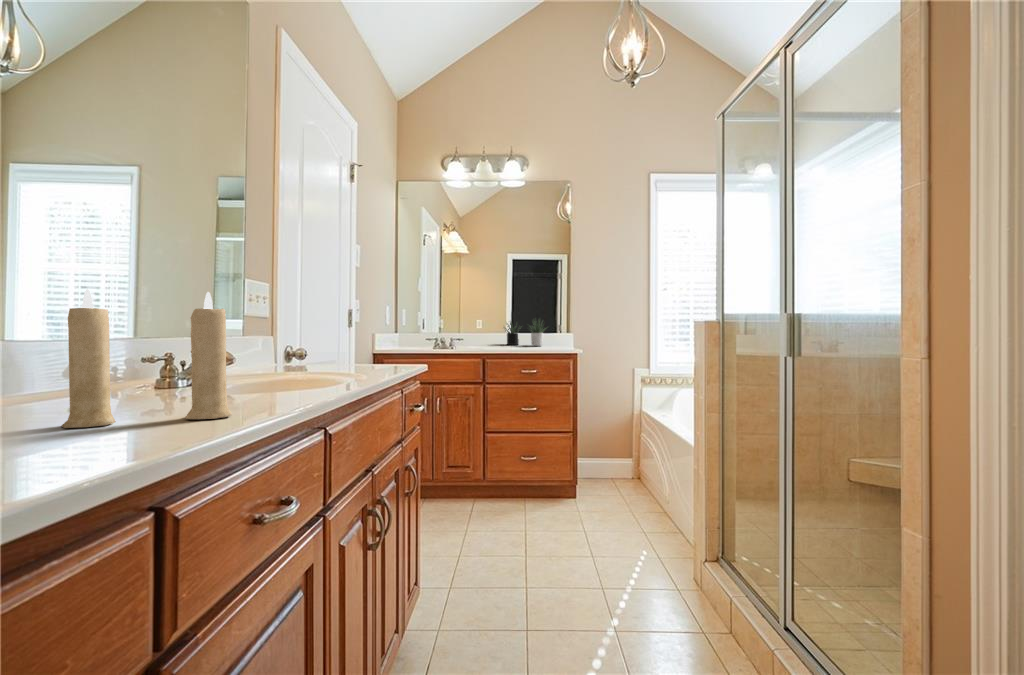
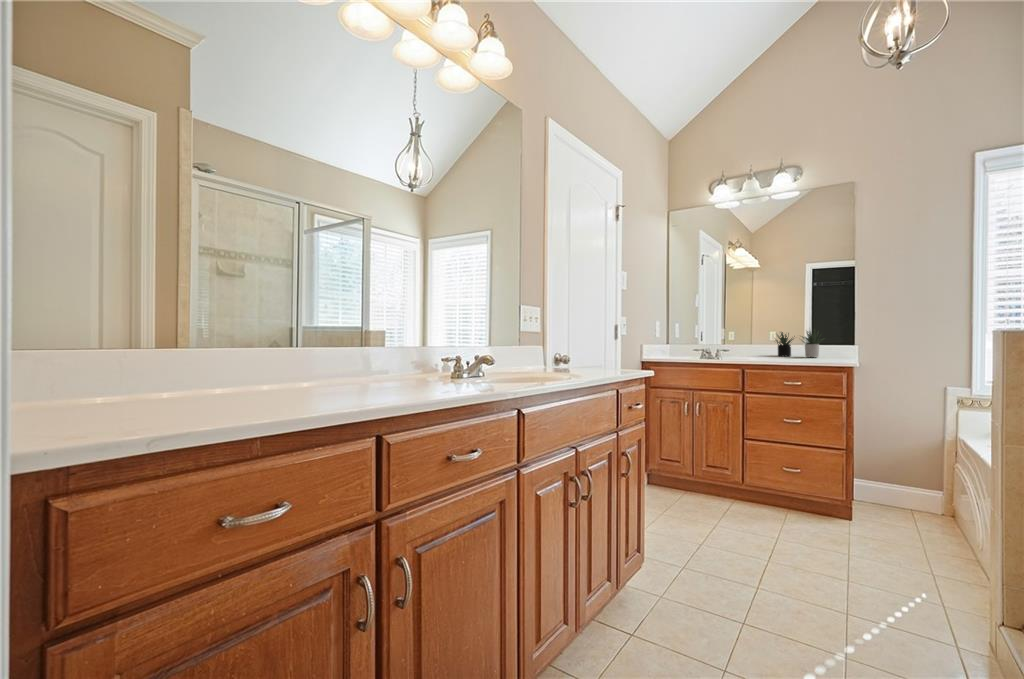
candle: present [62,289,232,428] -> none [366,313,449,393]

